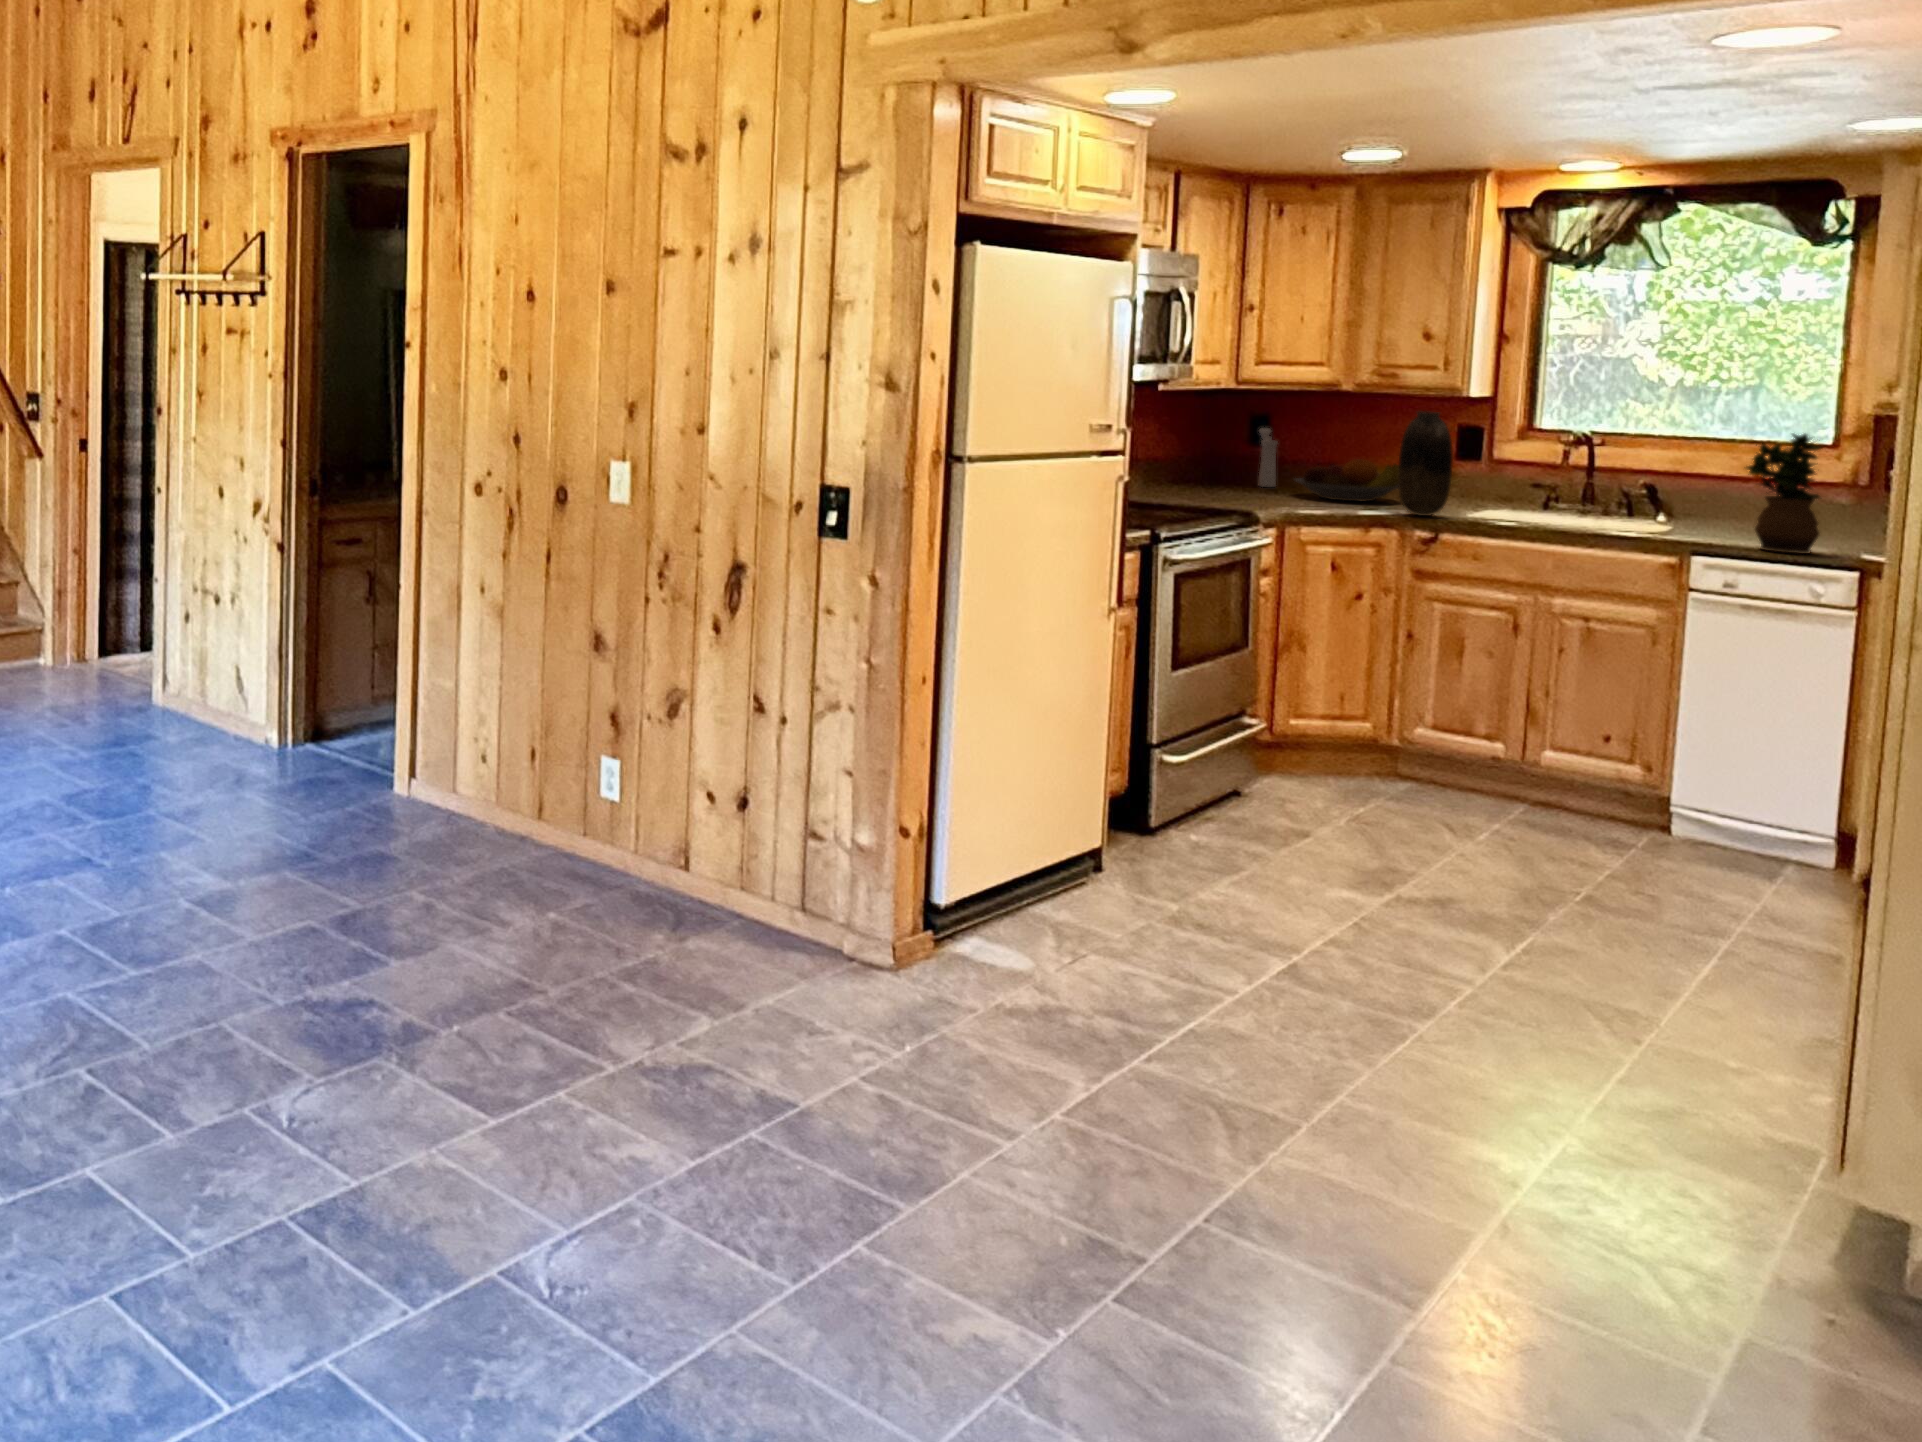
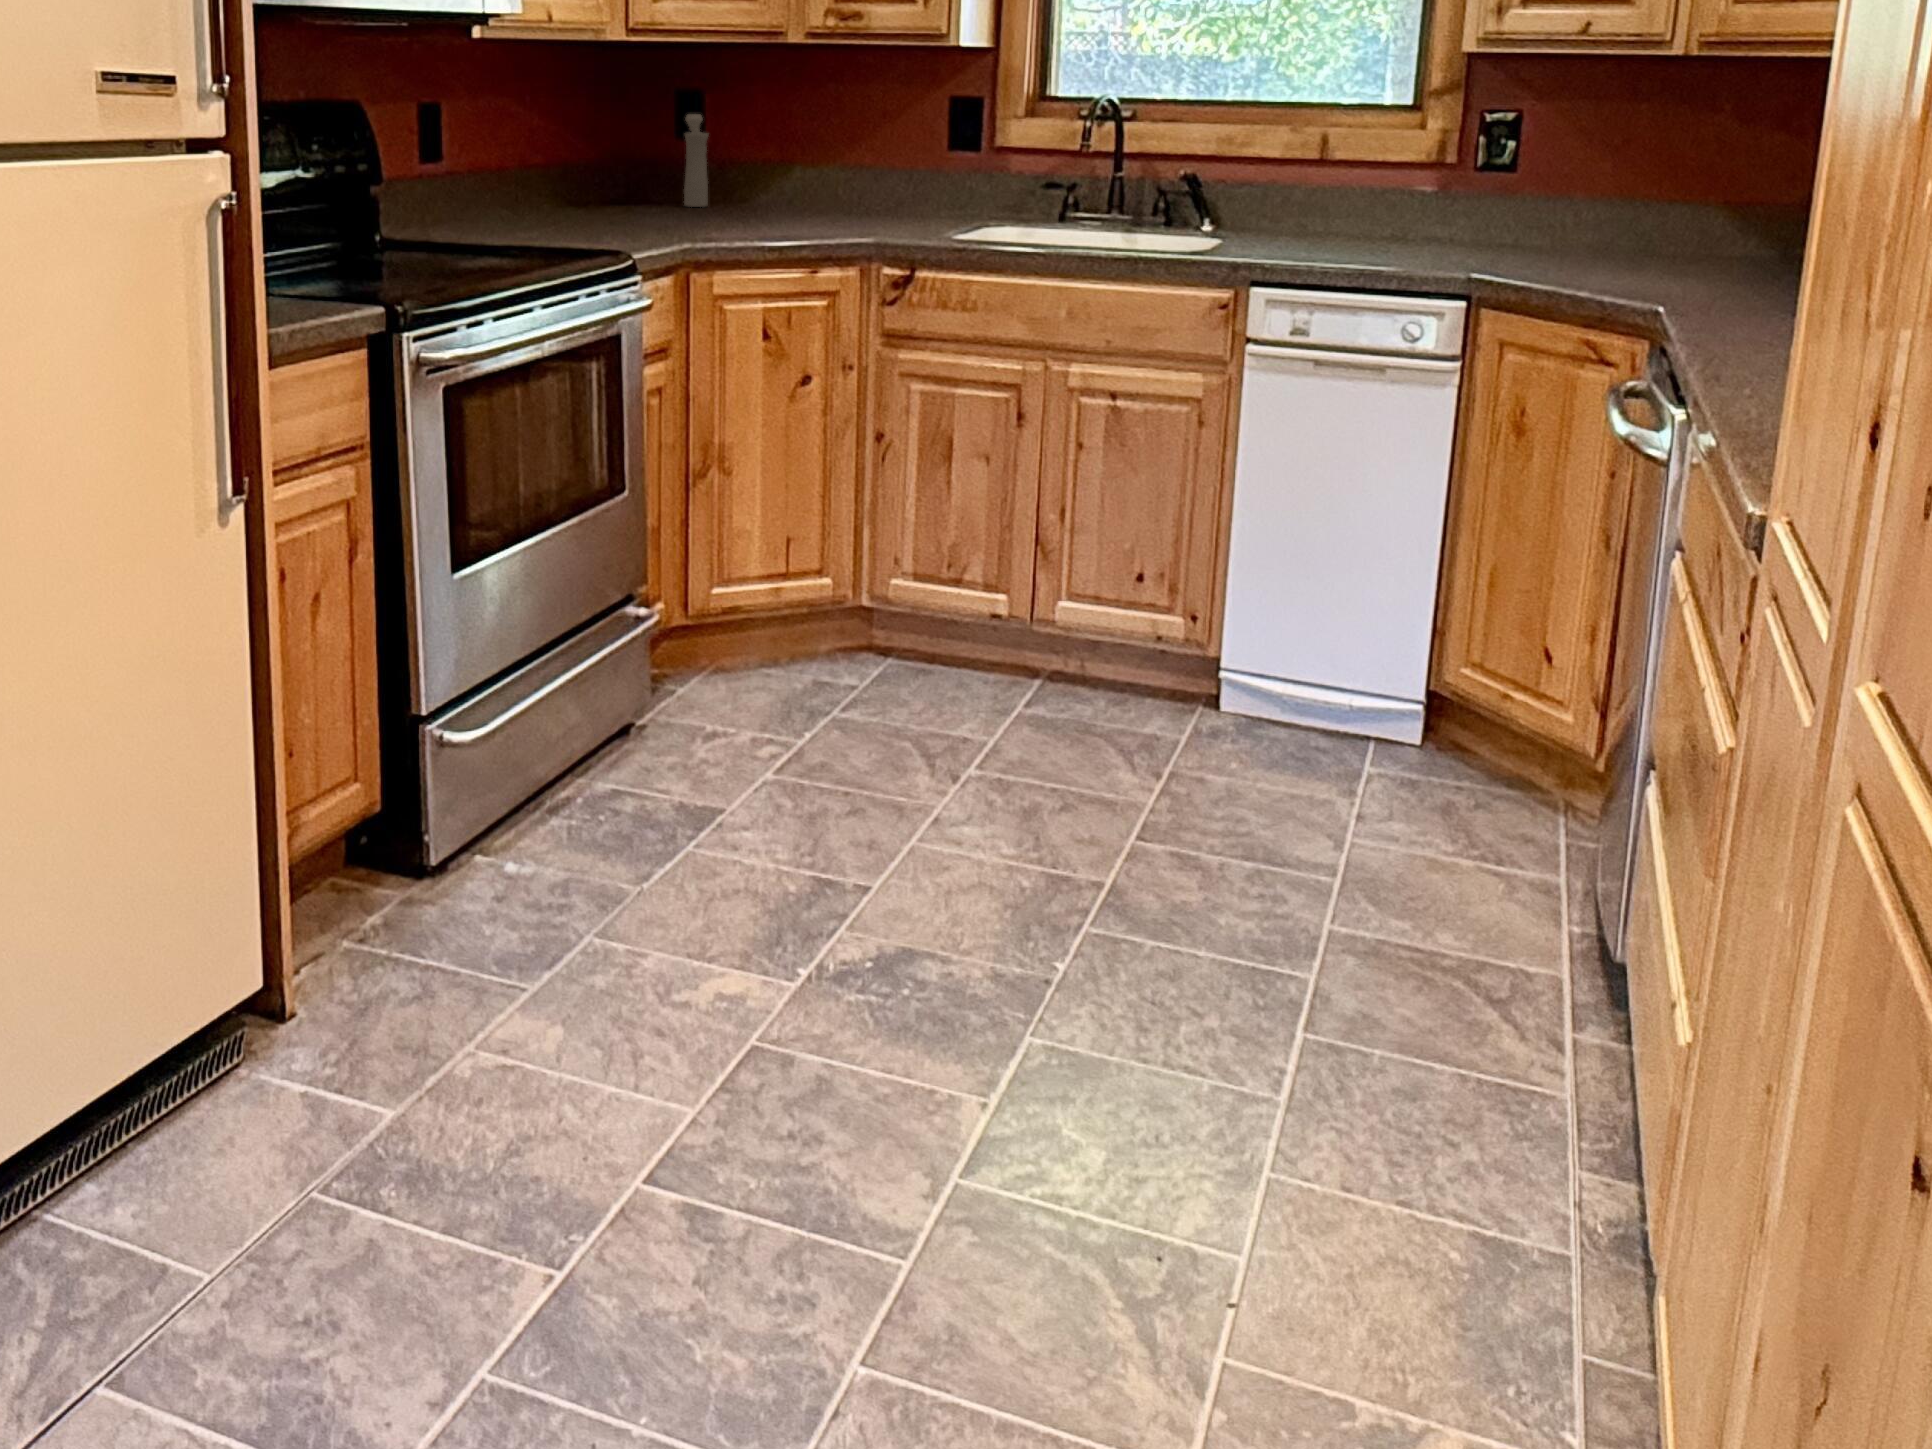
vase: present [1398,411,1453,516] -> none [856,67,931,241]
potted plant: present [1746,434,1822,554] -> none [1322,77,1430,273]
fruit bowl: present [1294,459,1398,501] -> none [721,154,874,222]

